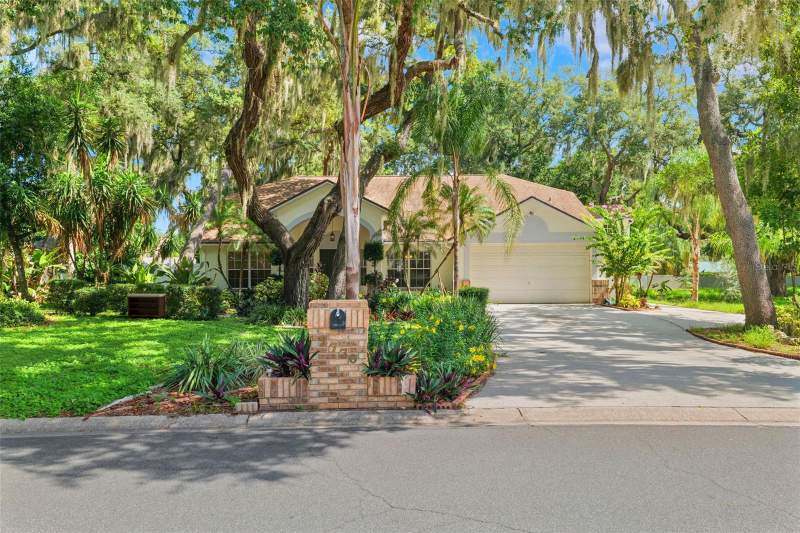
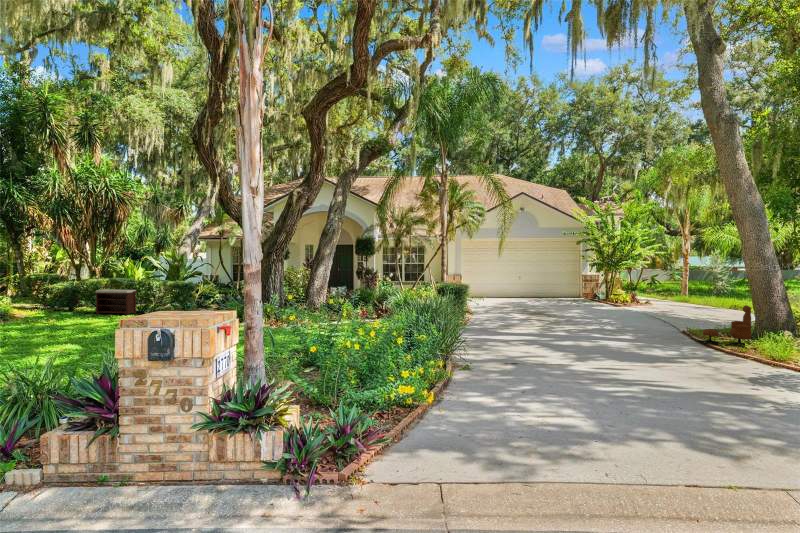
lounge chair: none [699,304,746,340] -> present [699,306,751,348]

